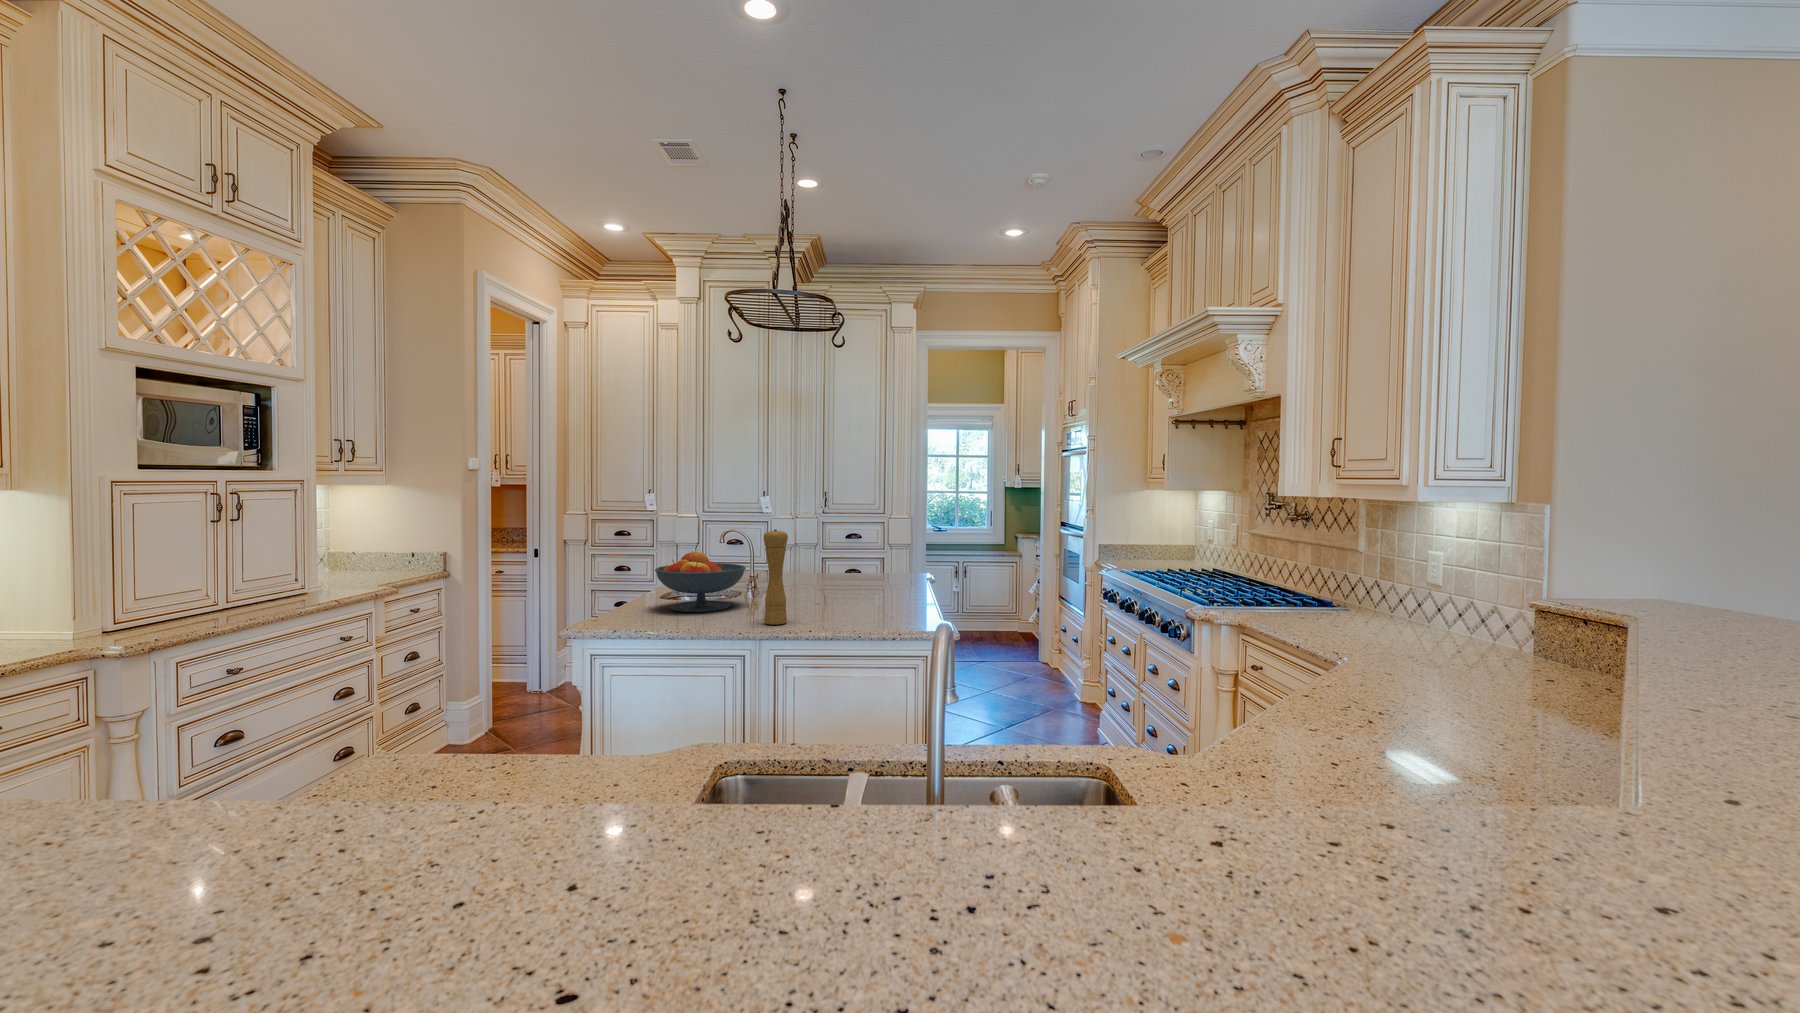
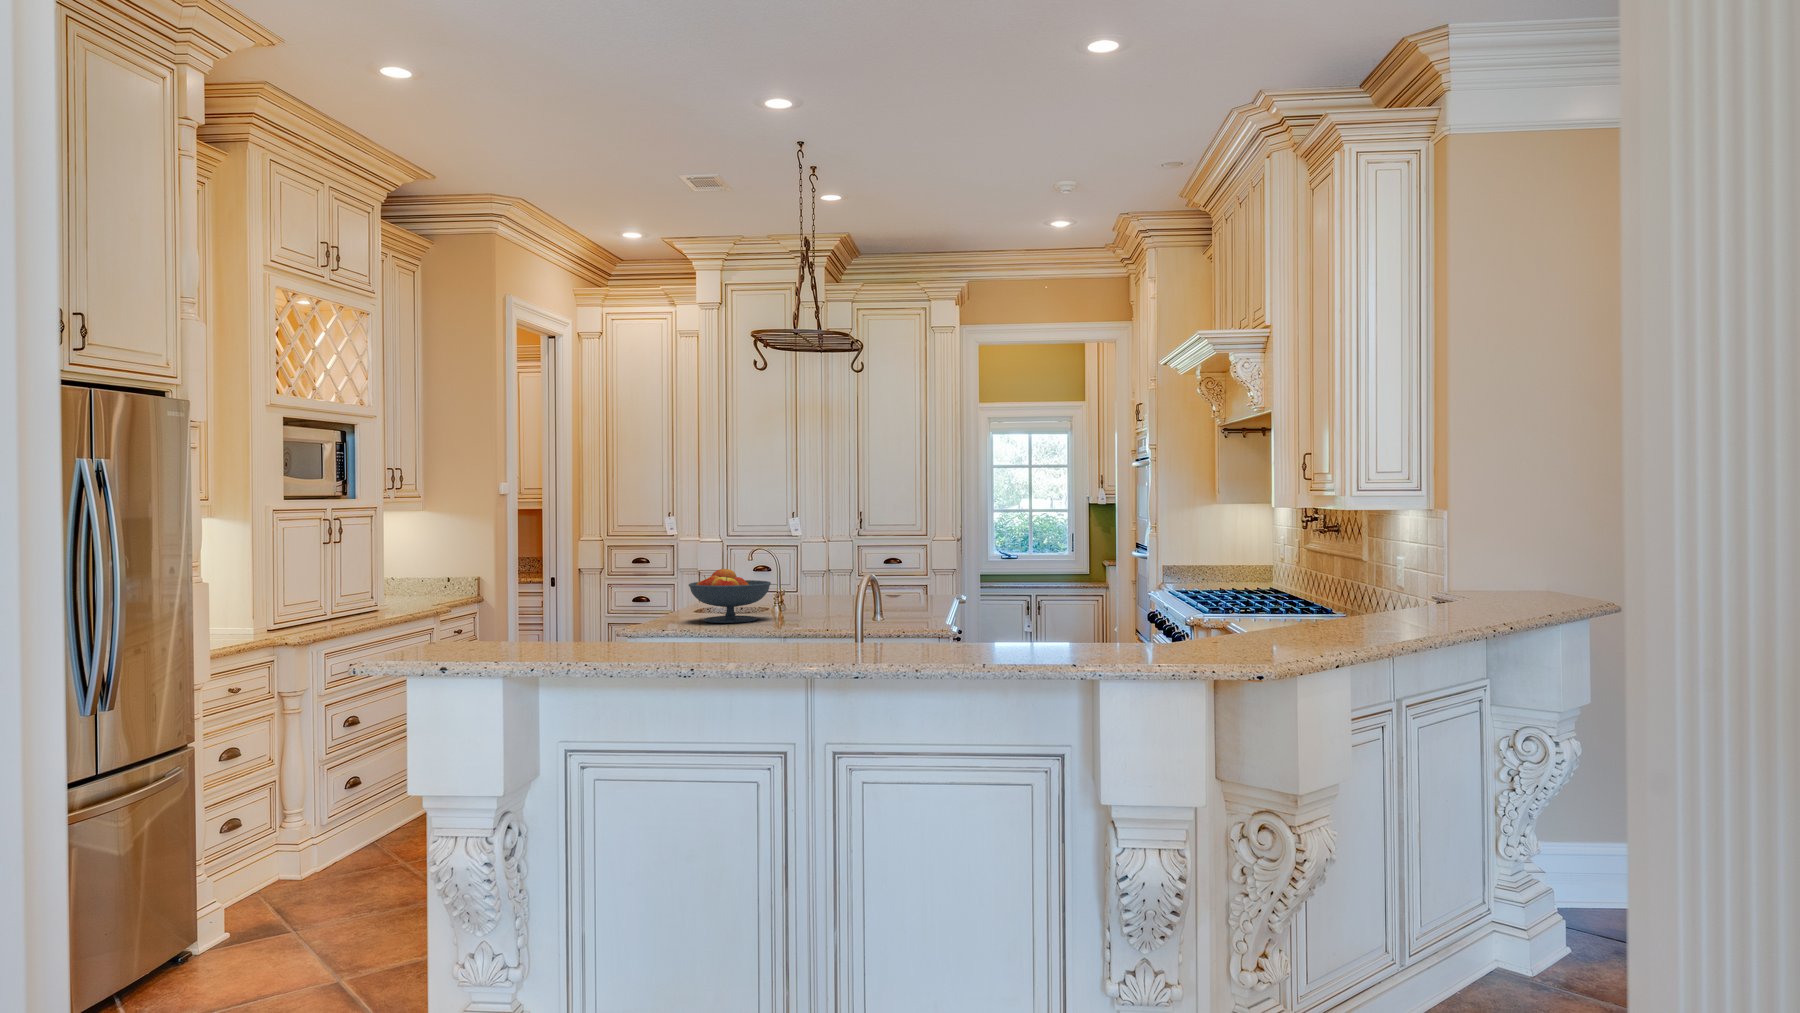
pepper mill: present [764,530,788,625] -> none [786,544,807,629]

